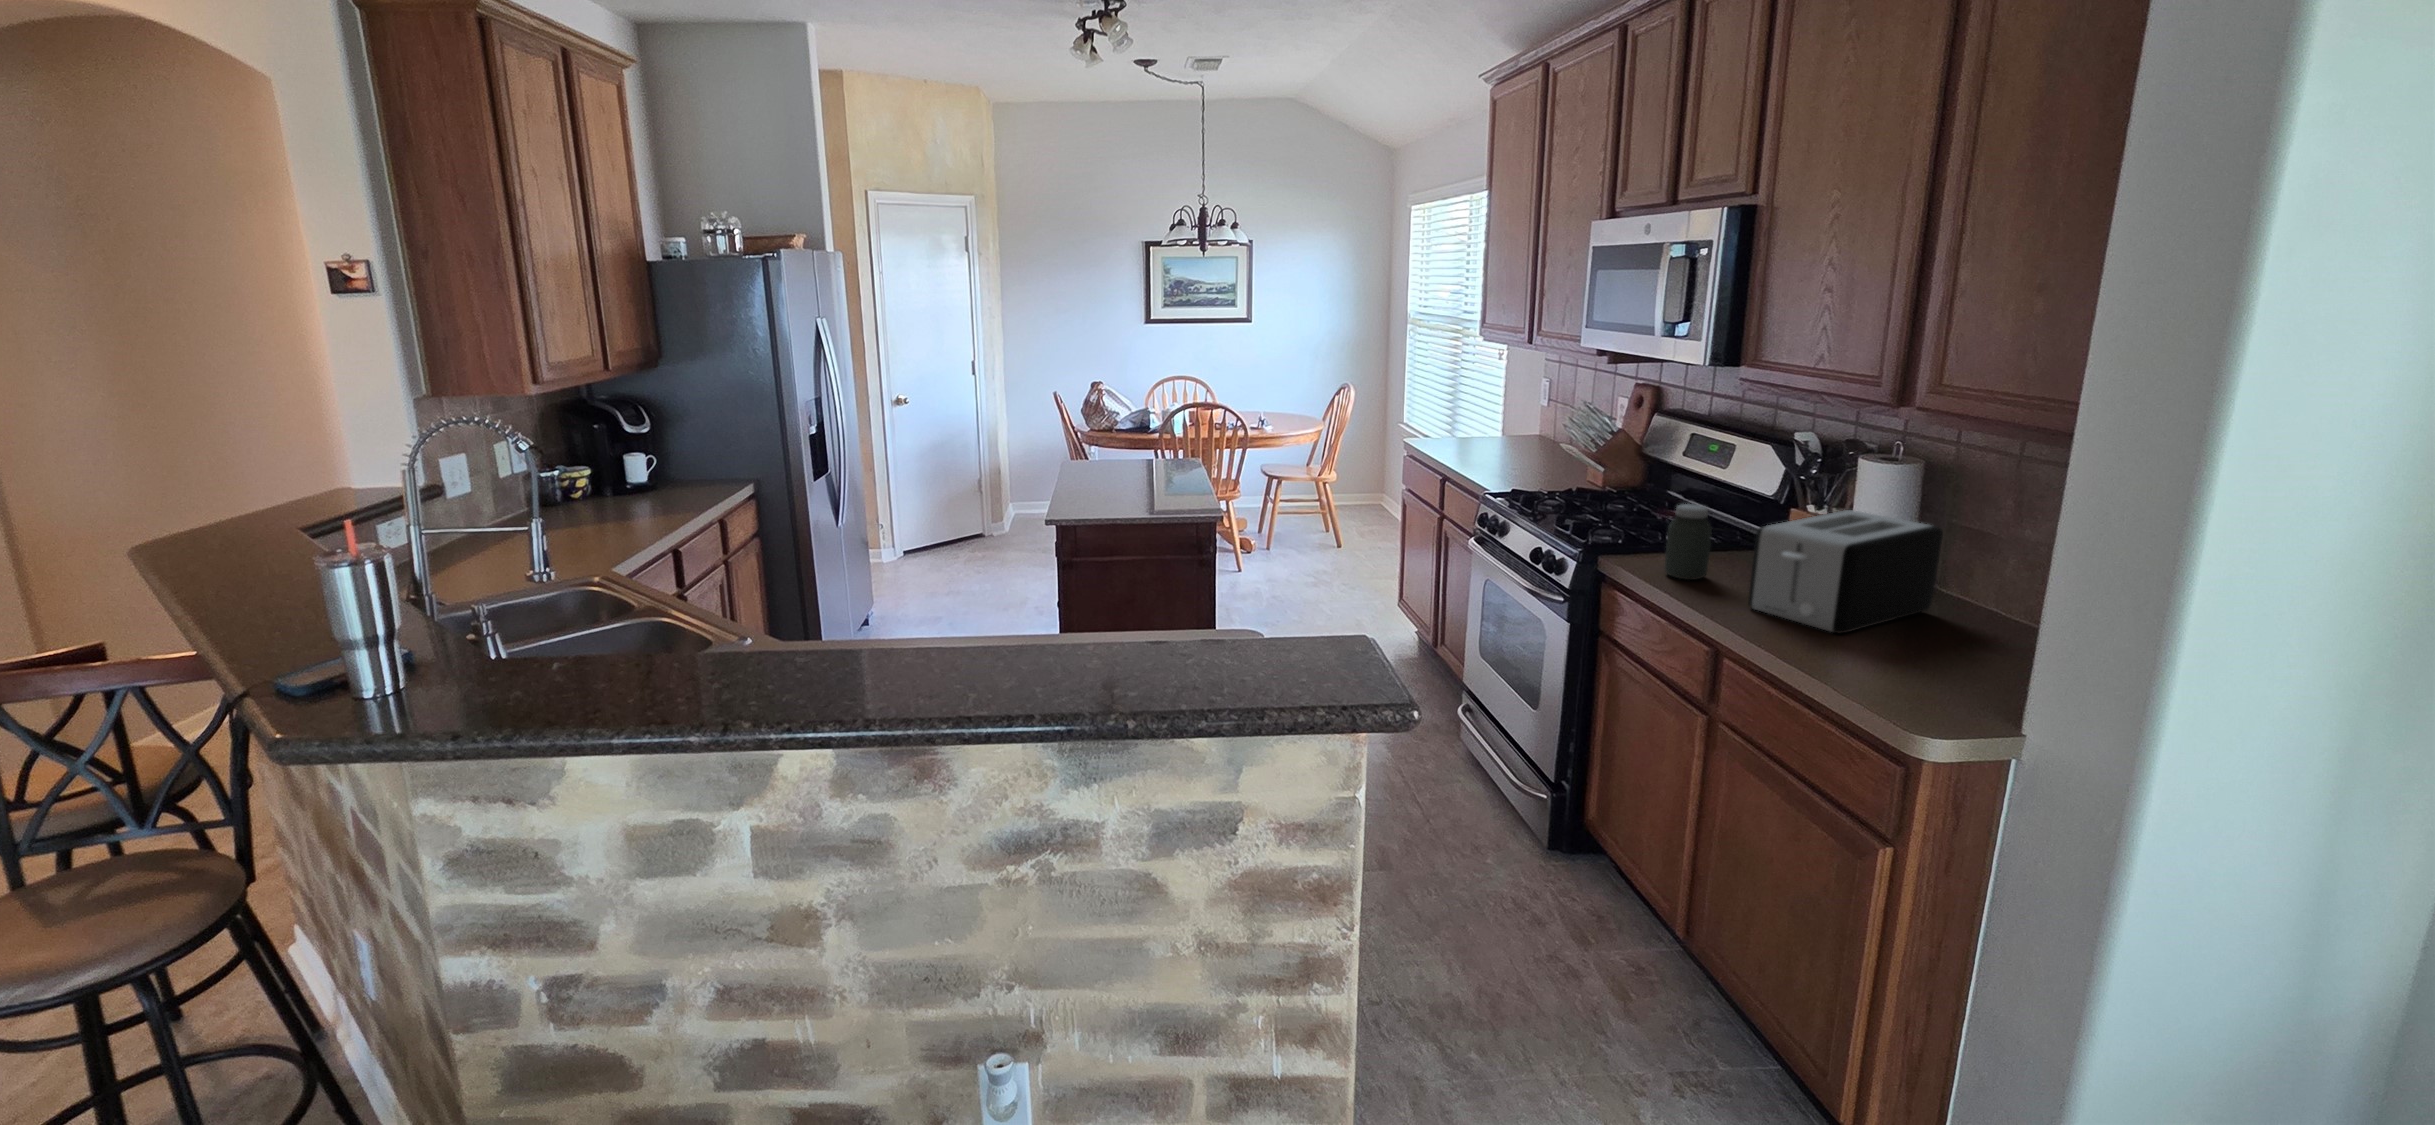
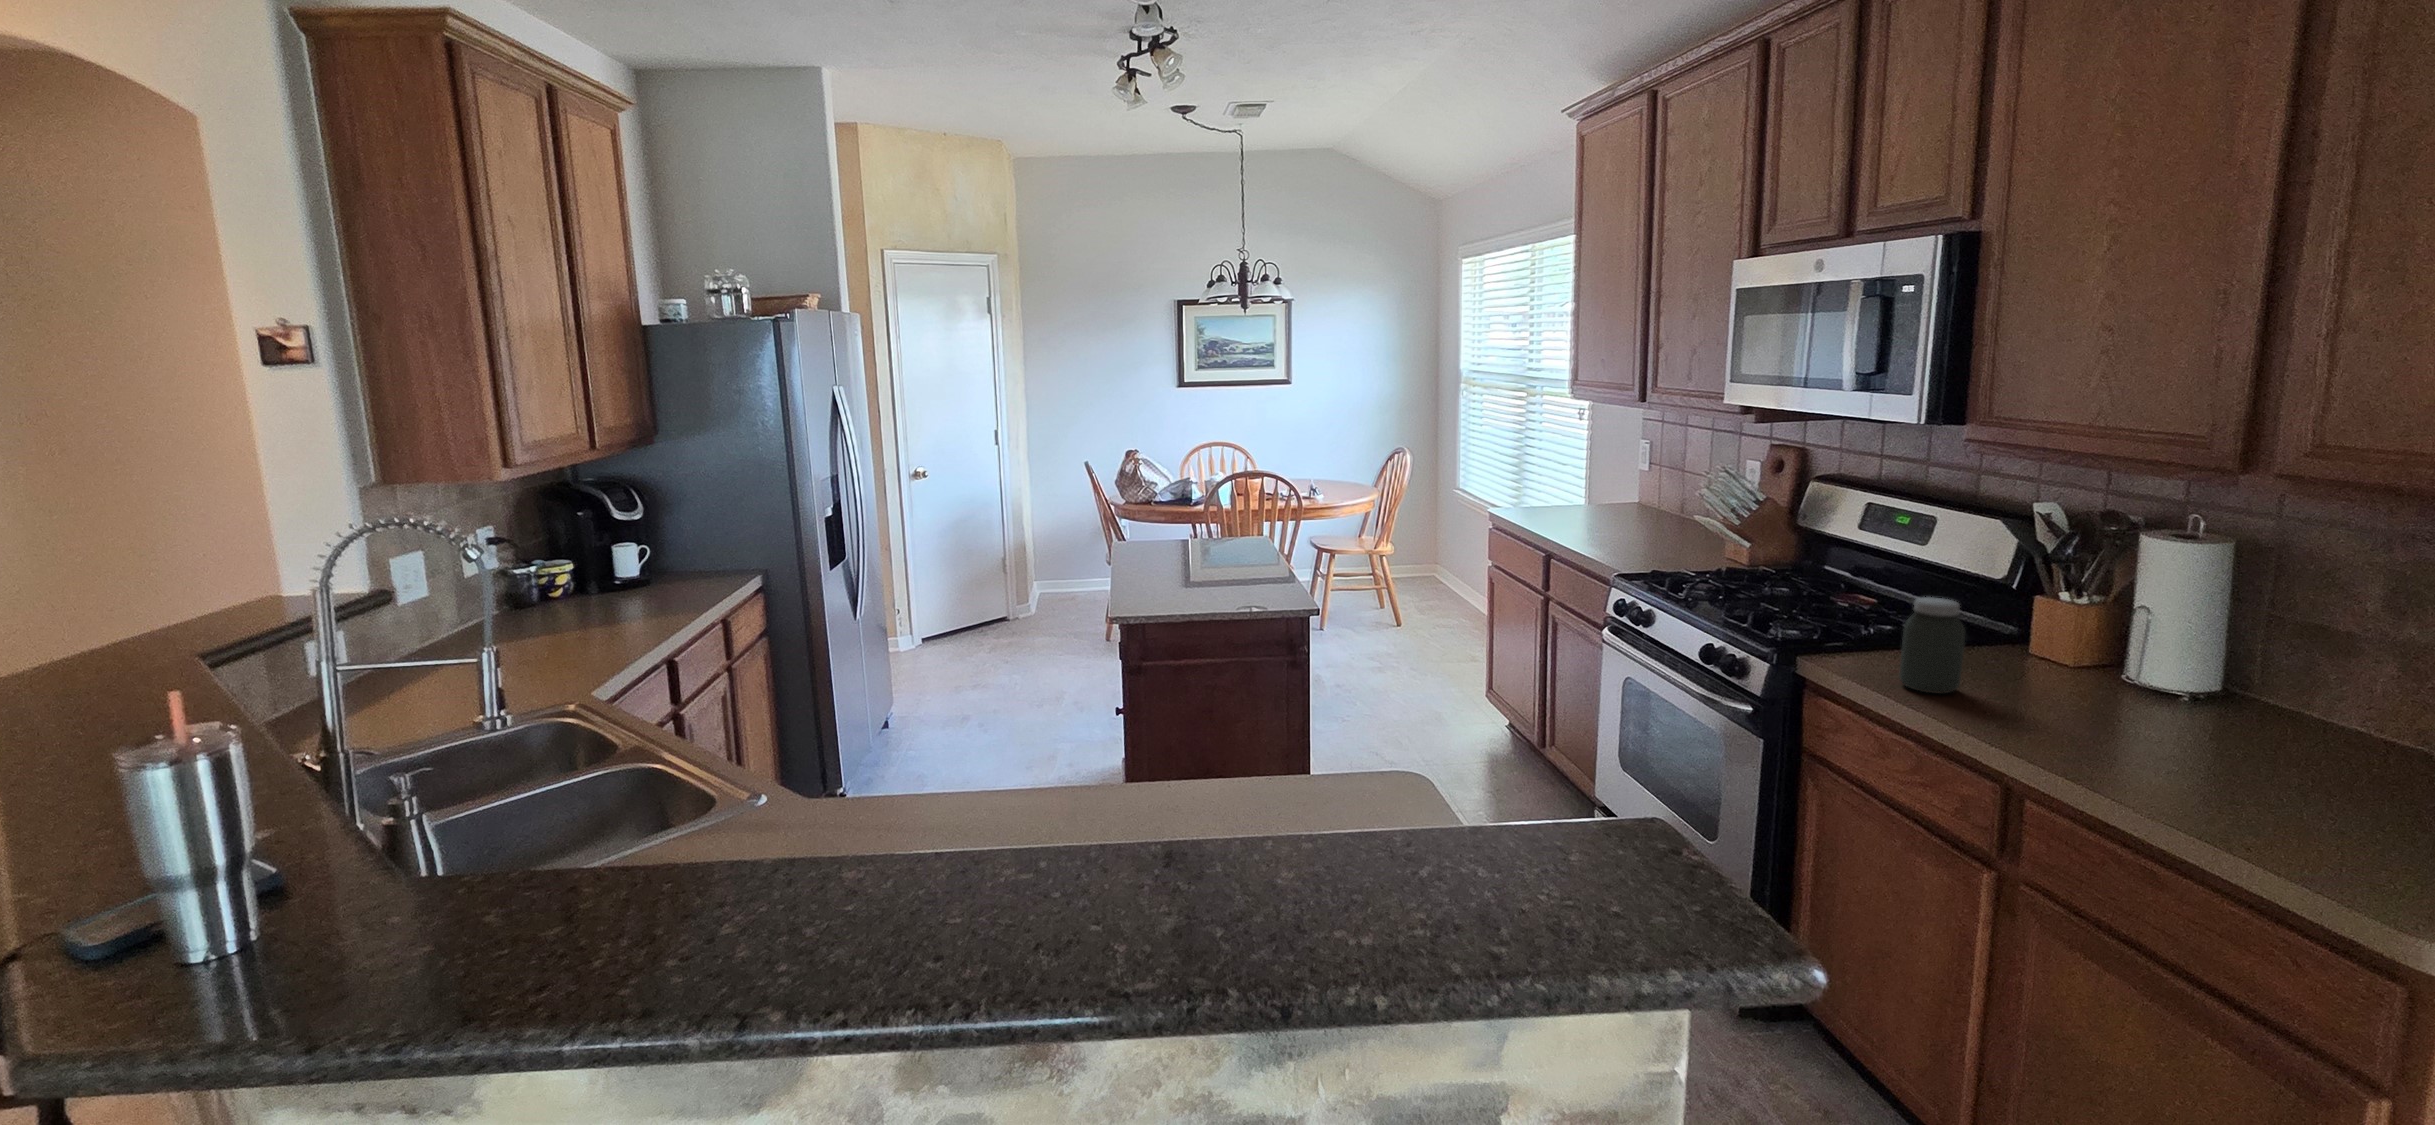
toaster: present [1748,510,1943,633] -> none [2044,604,2310,776]

